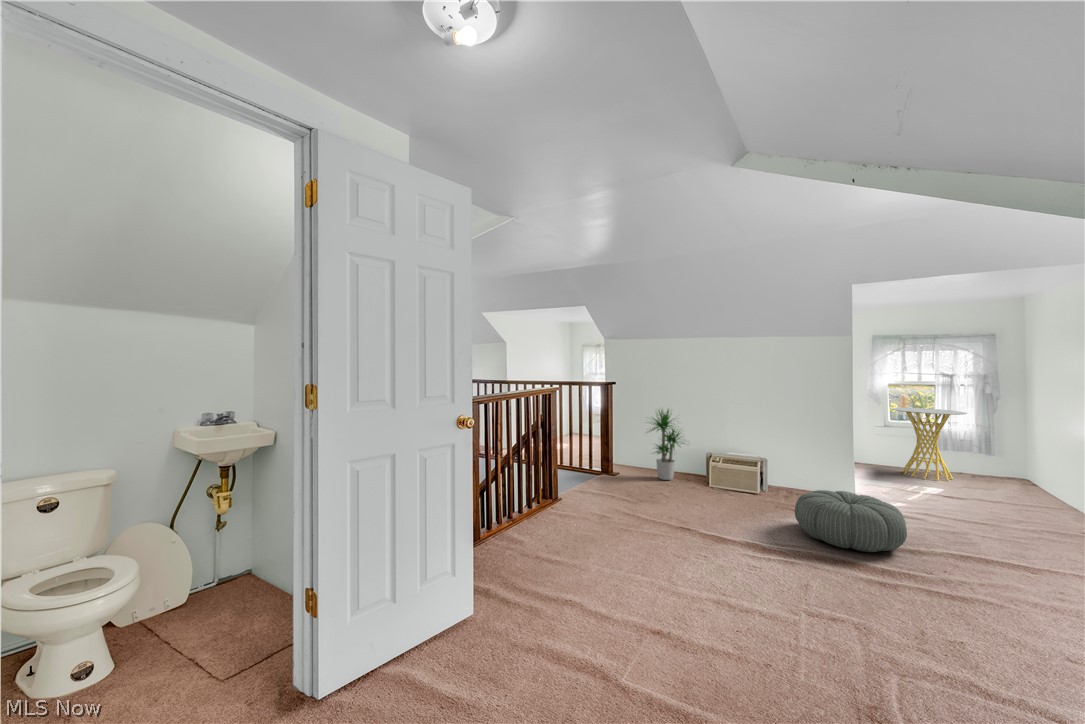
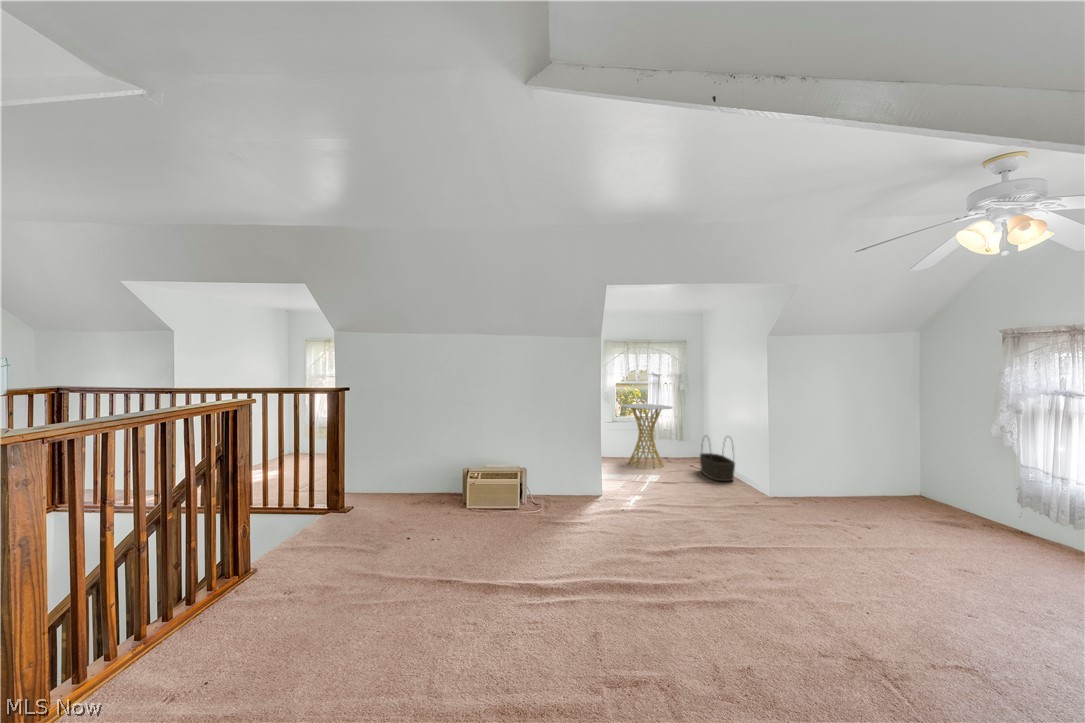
potted plant: present [649,410,684,480] -> none [384,416,444,508]
basket: none [1006,448,1060,505] -> present [700,446,735,481]
pouf: present [795,490,907,552] -> none [562,499,663,565]

